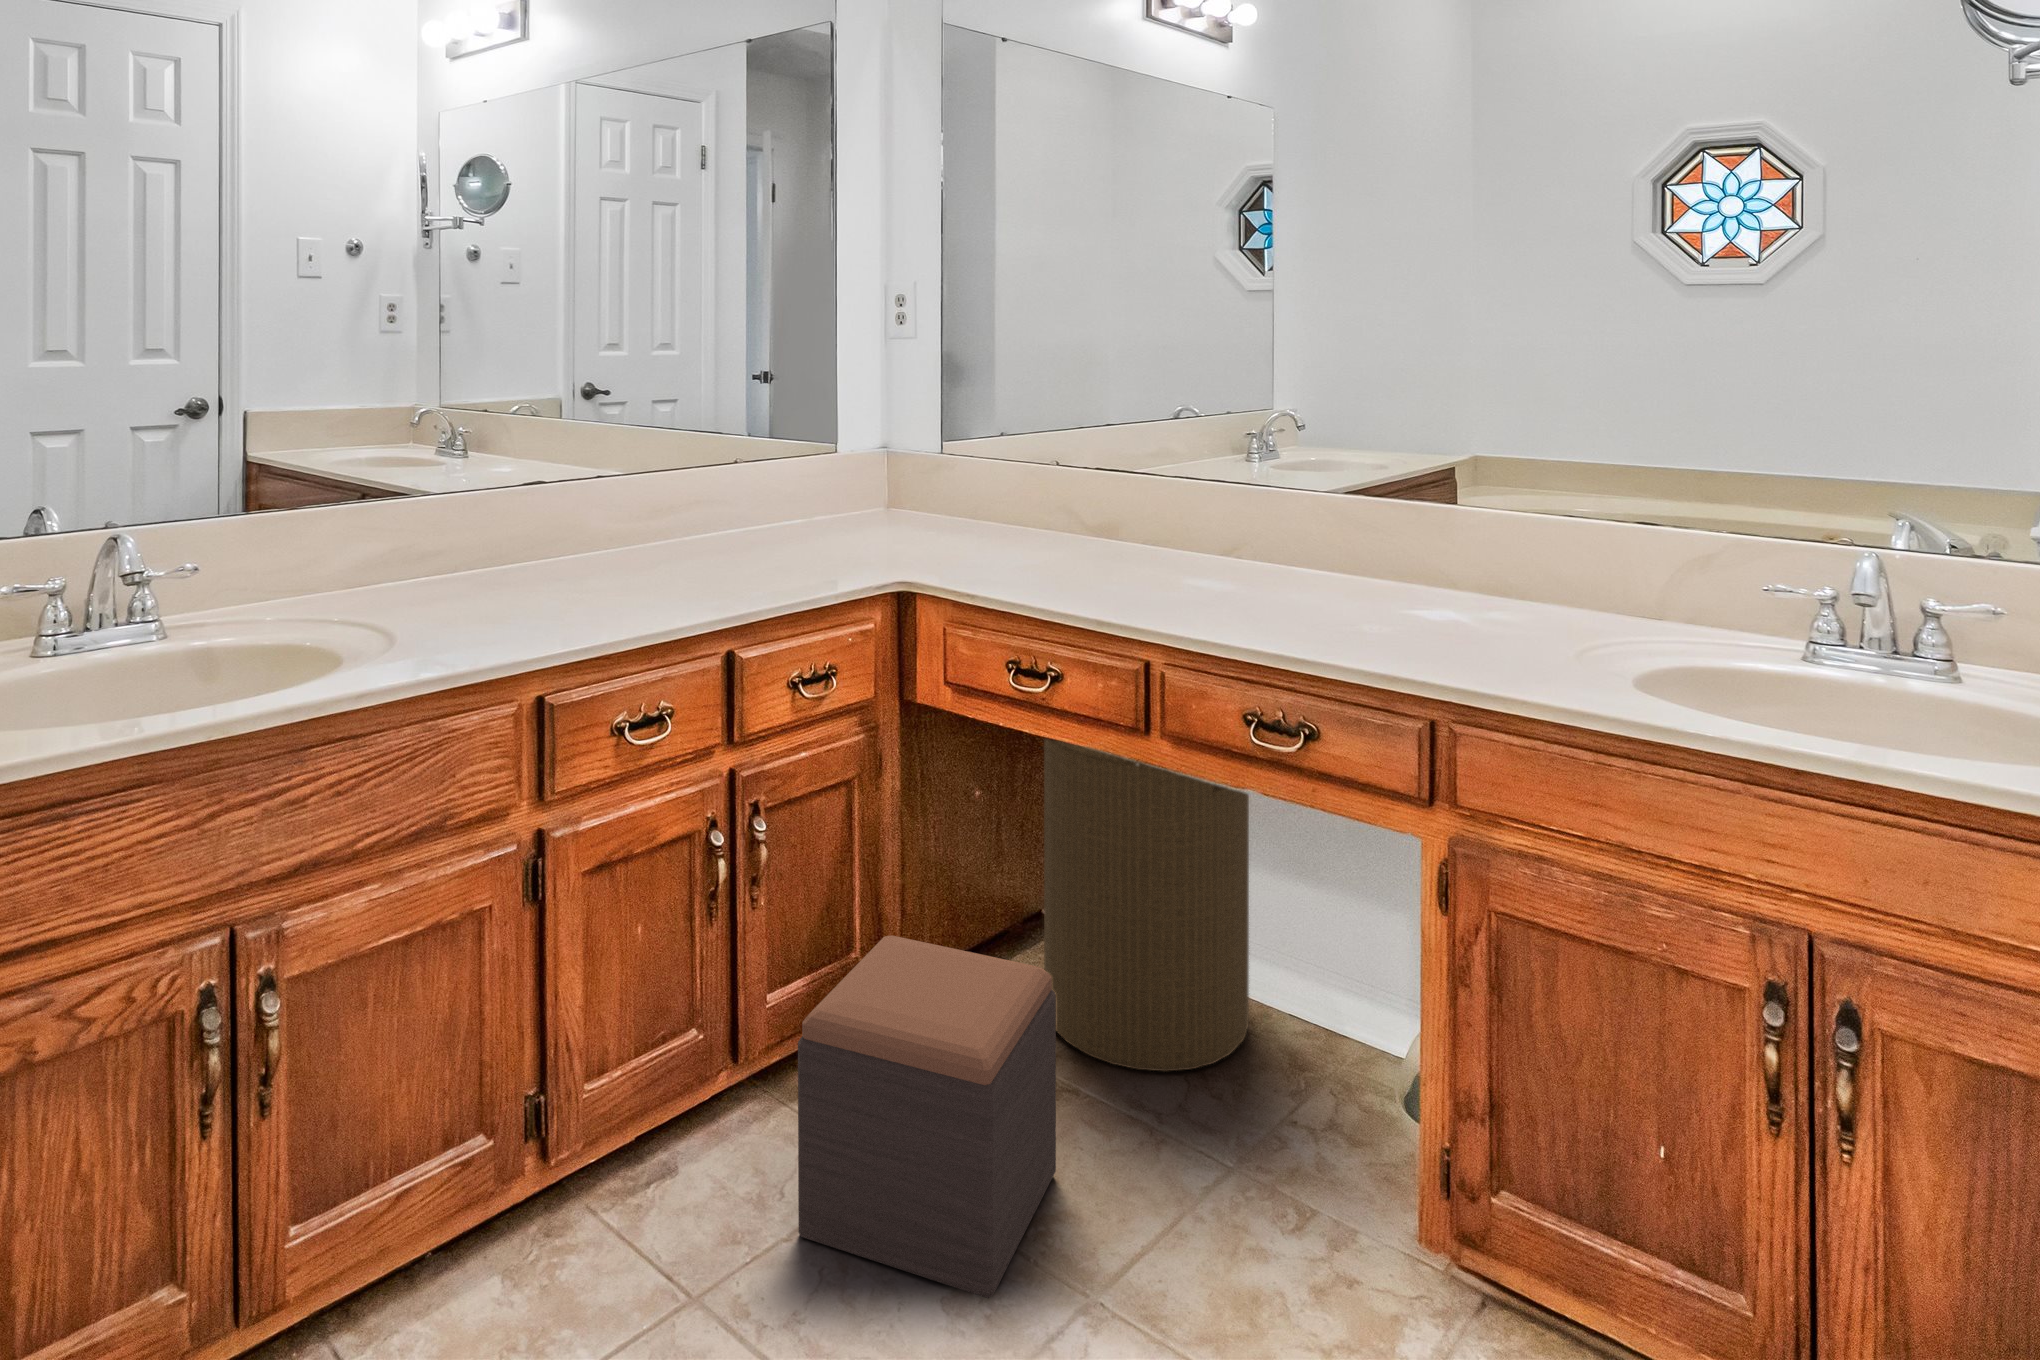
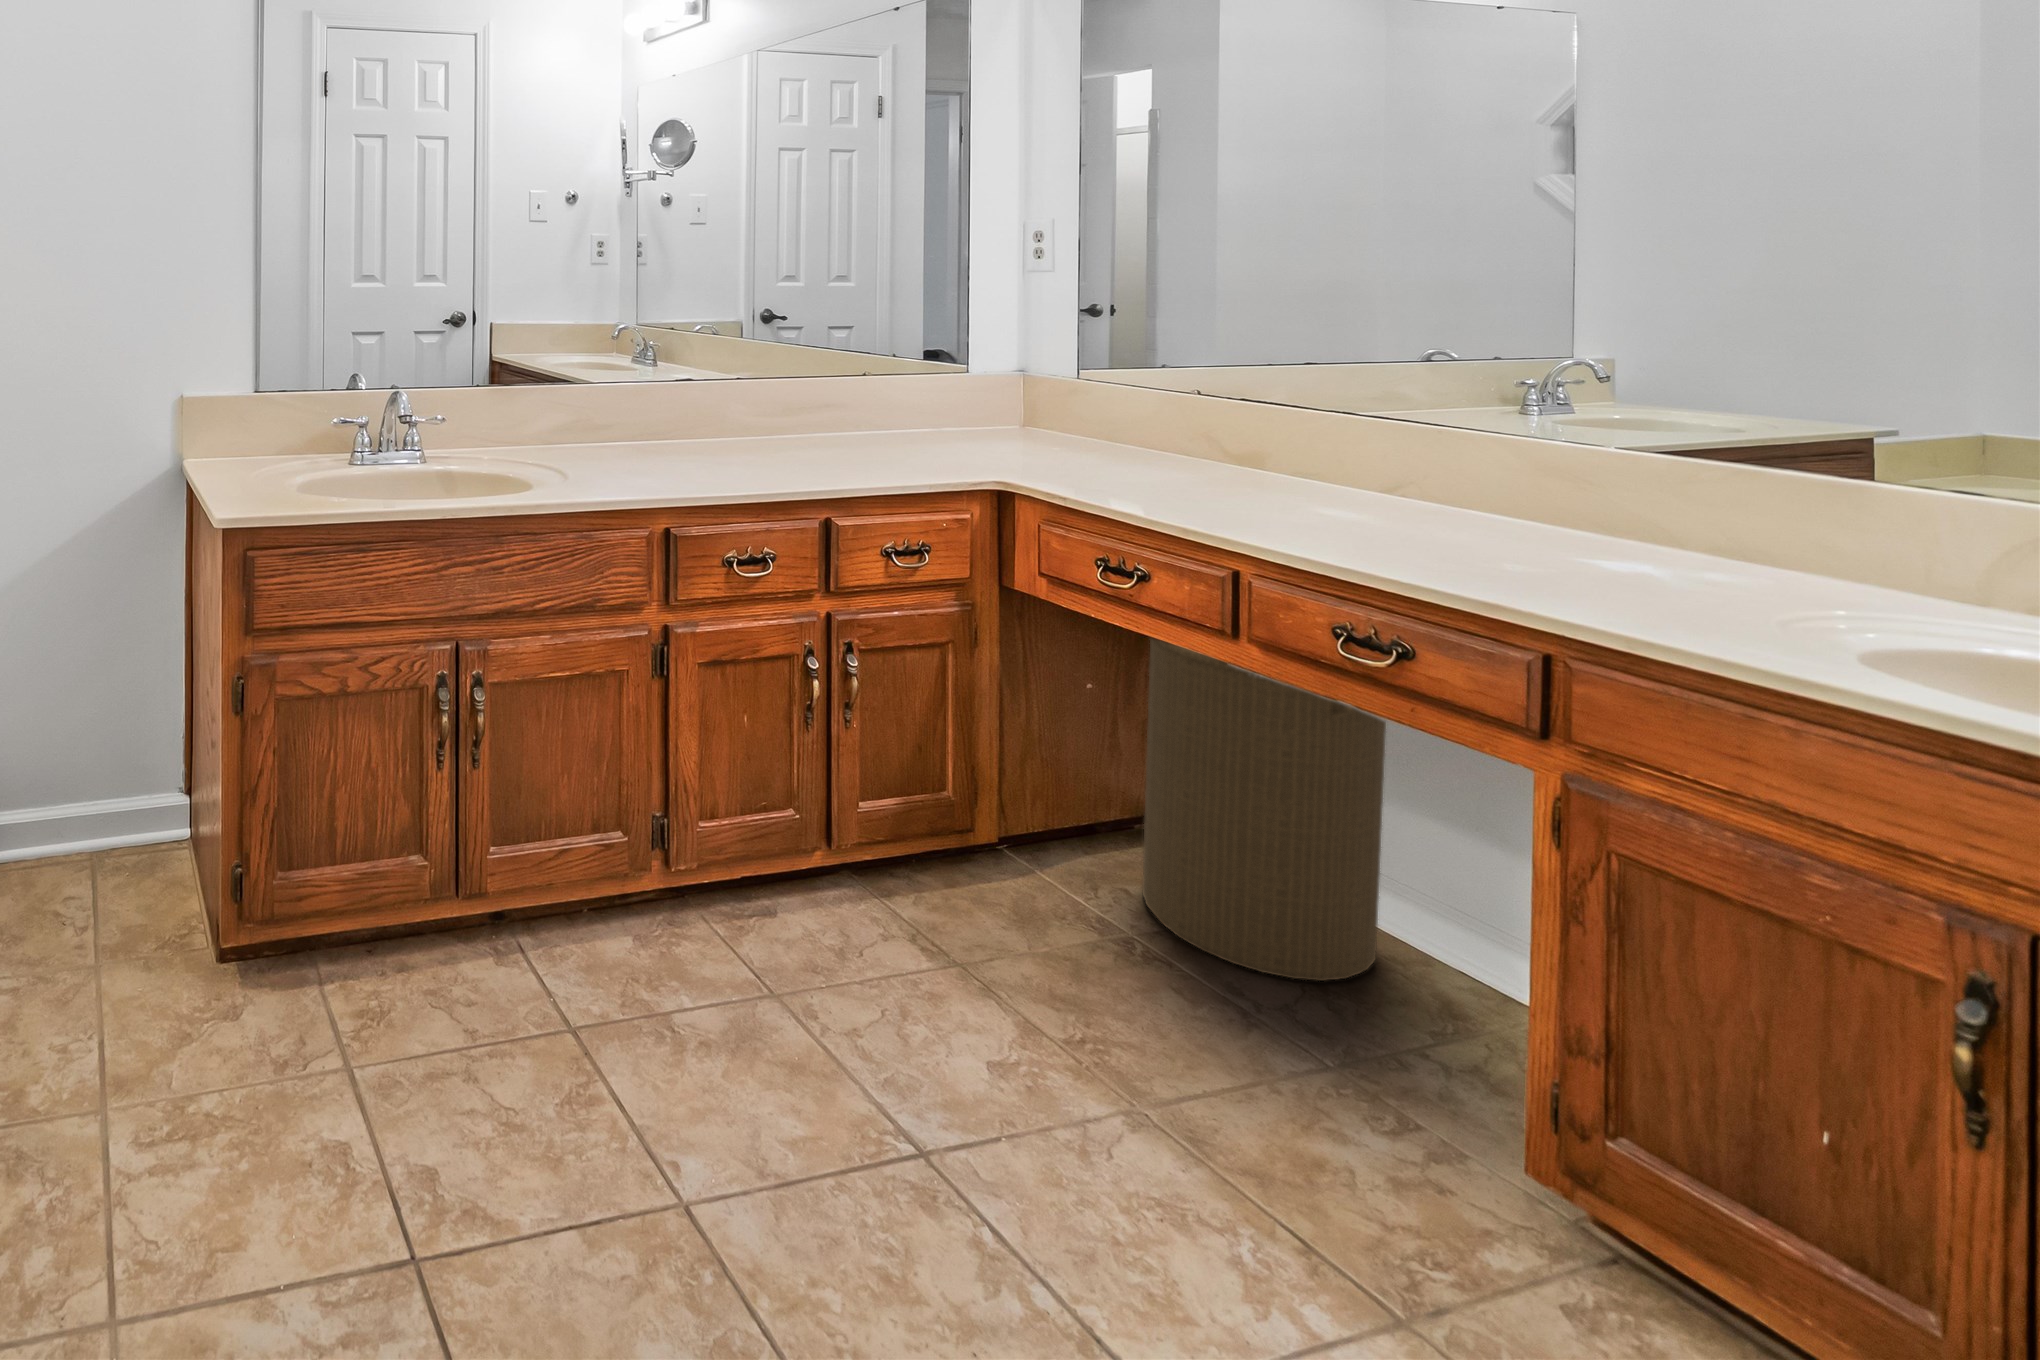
footstool: present [798,936,1056,1298] -> none [862,773,1120,1082]

